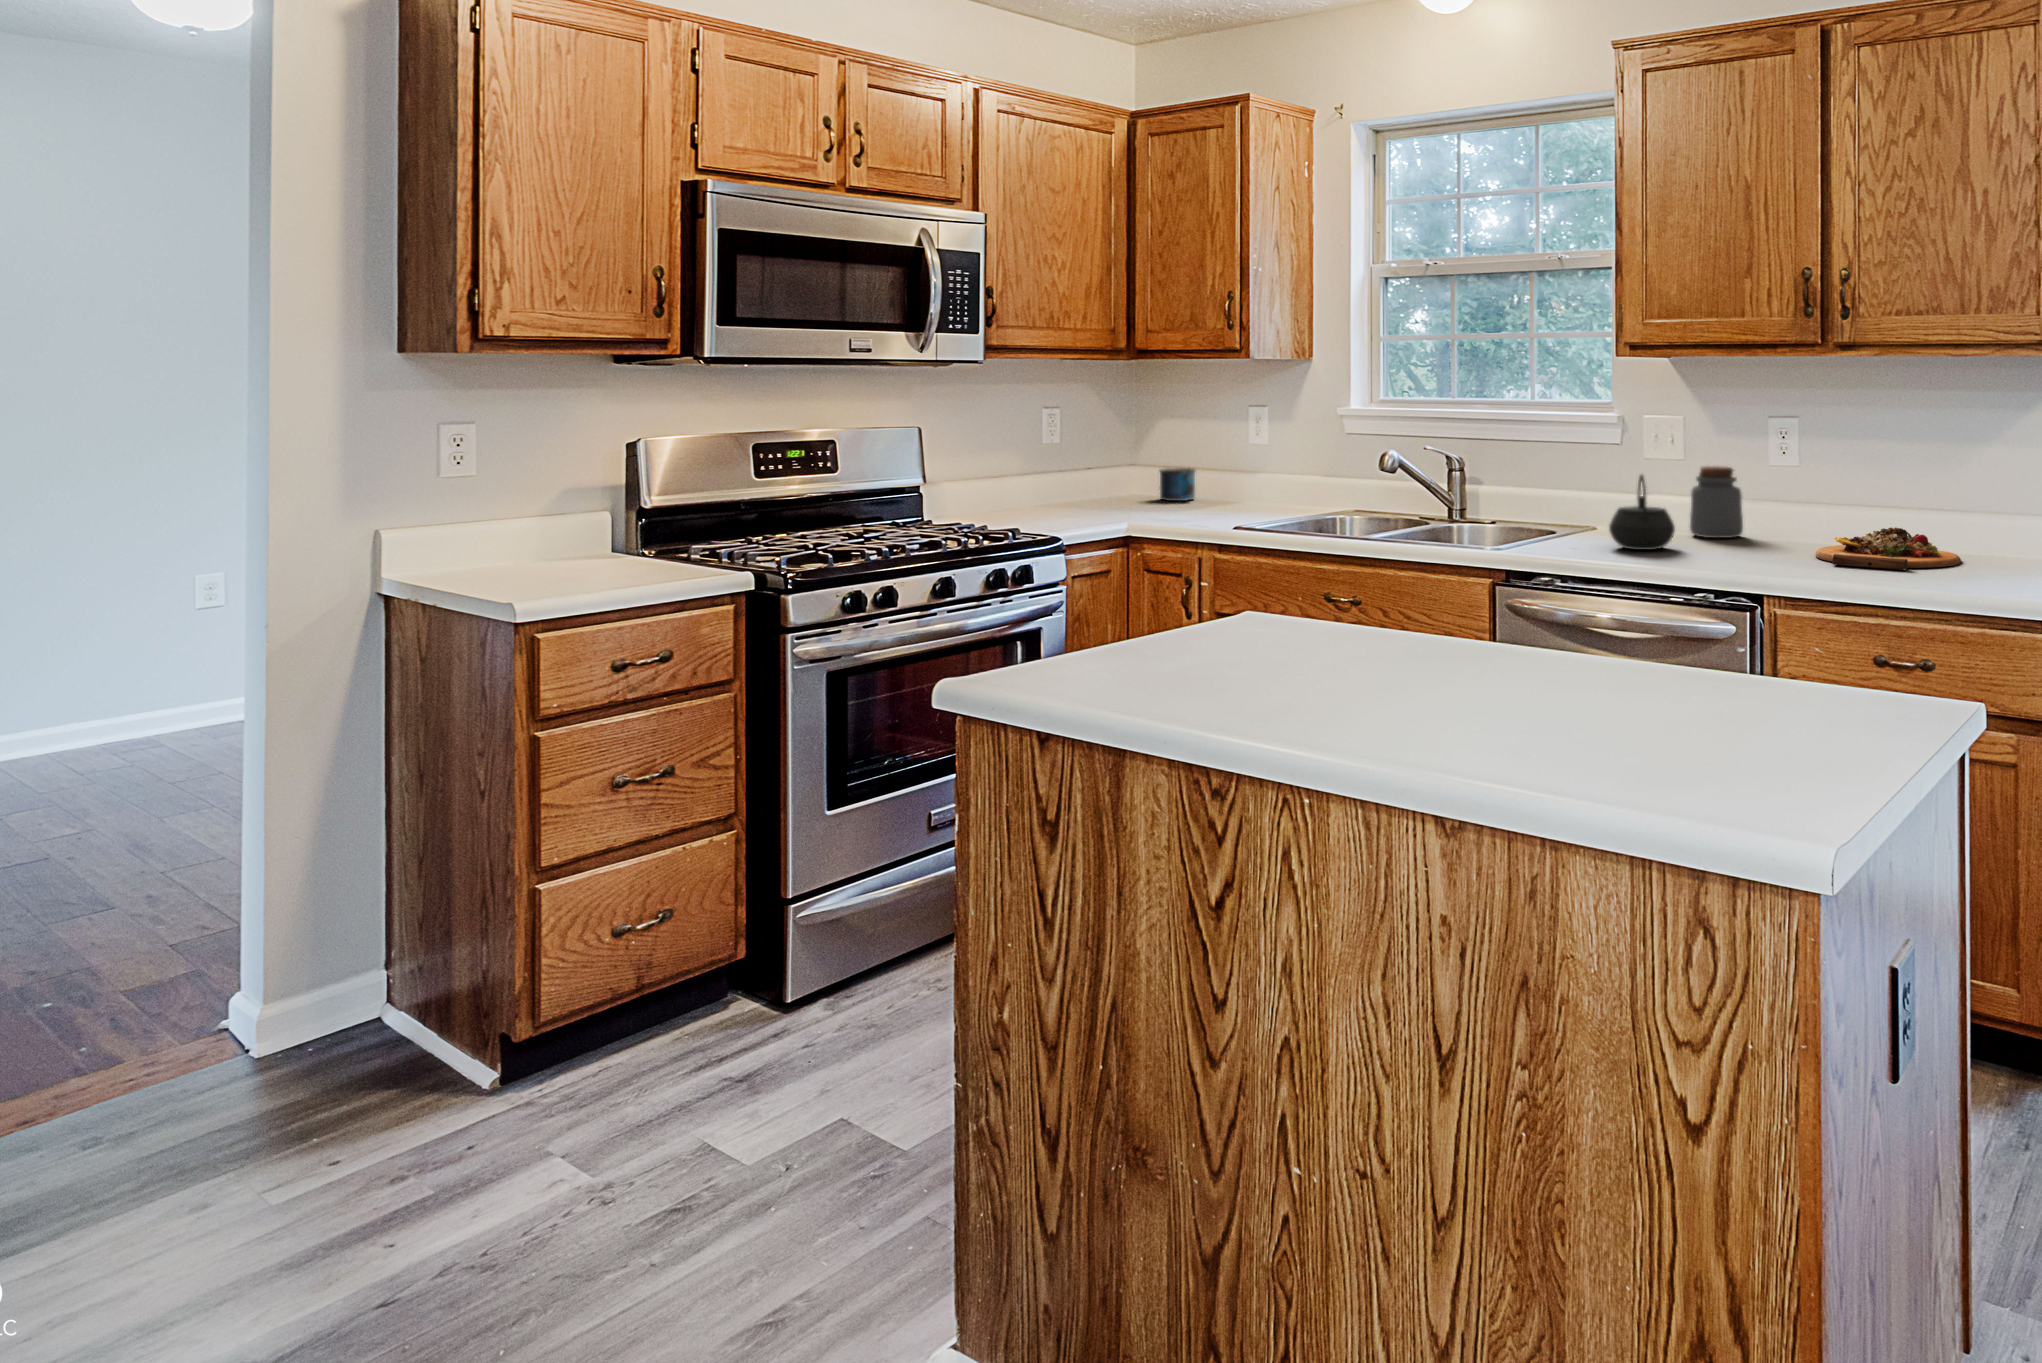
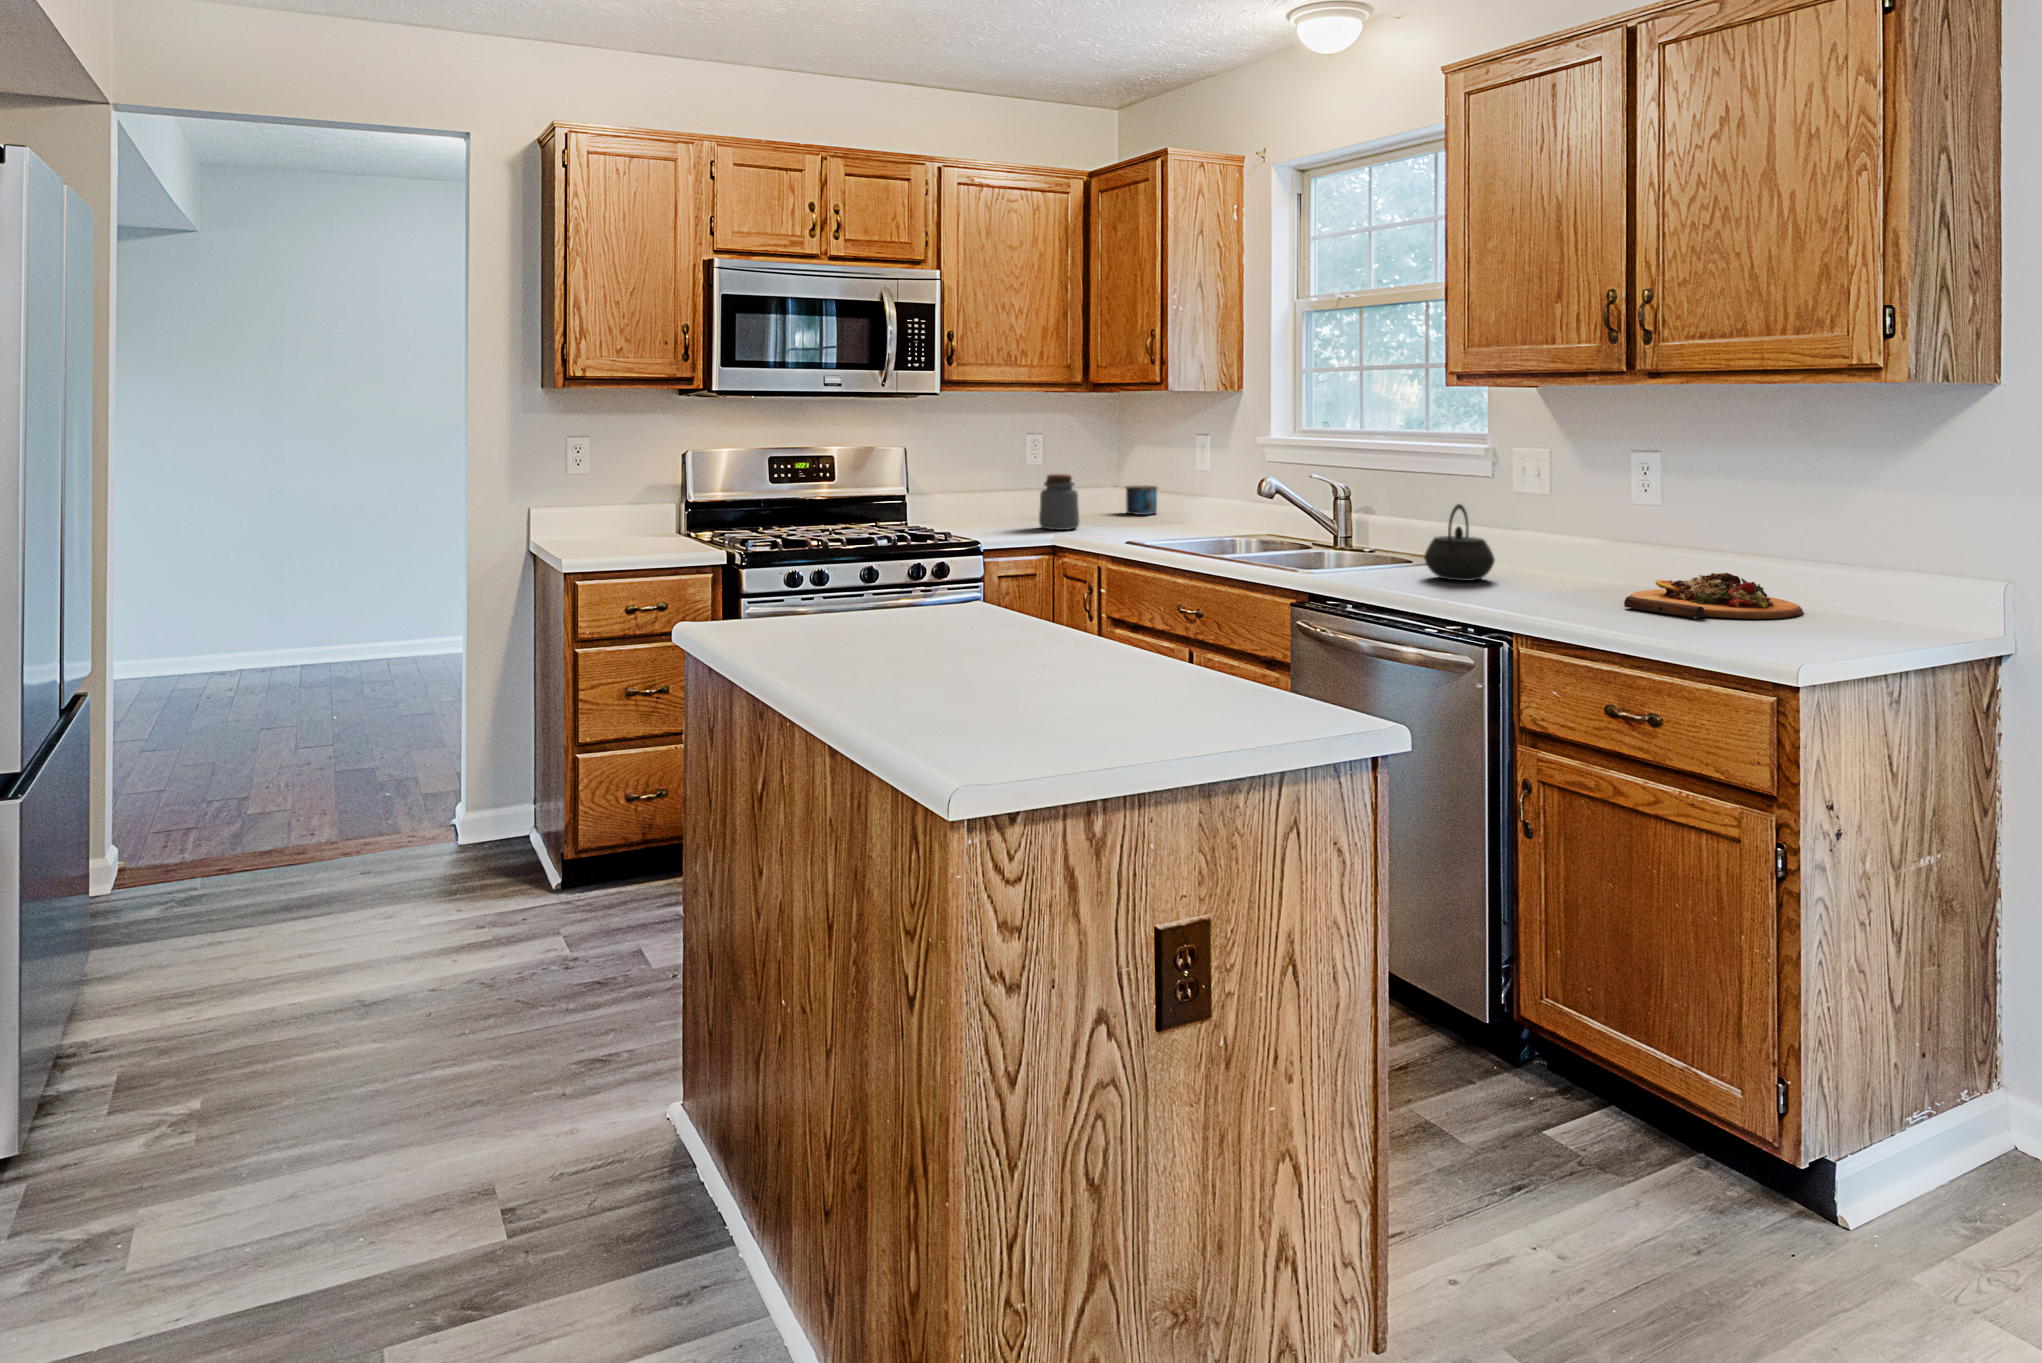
jar: present [1690,466,1743,538] -> present [1039,474,1079,530]

